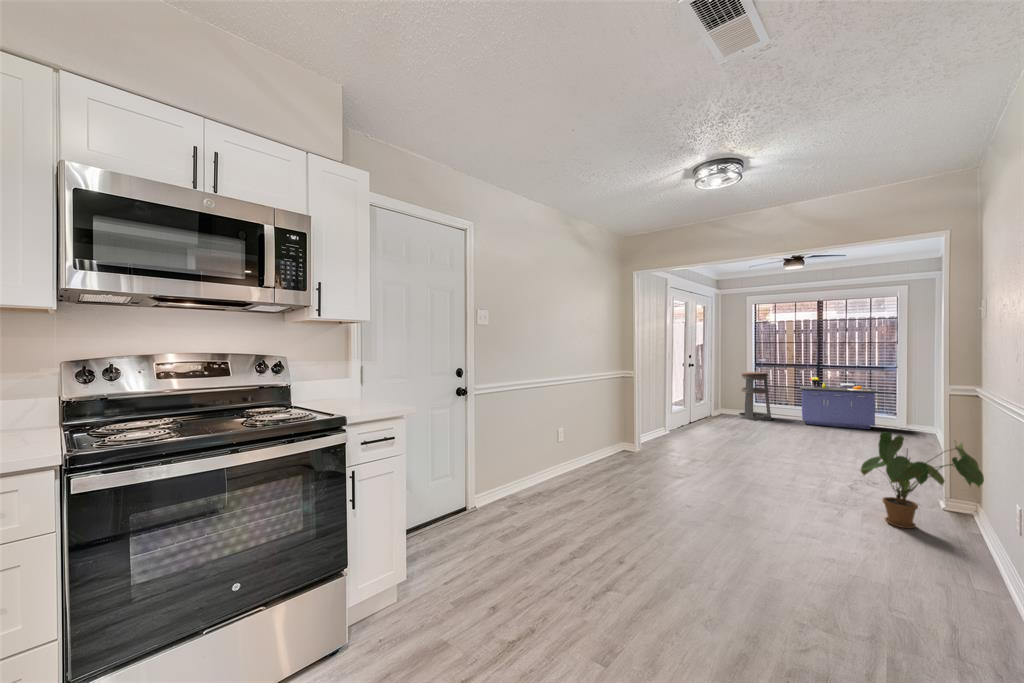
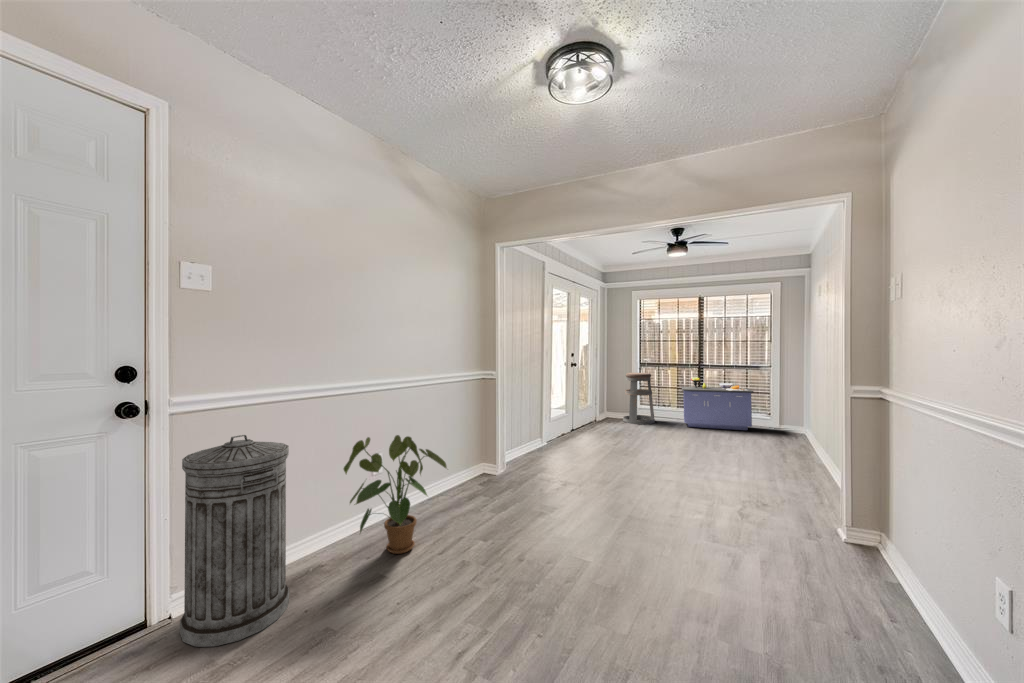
trash can: none [485,405,538,521] -> present [180,435,289,647]
house plant: present [860,432,984,529] -> present [344,435,447,554]

